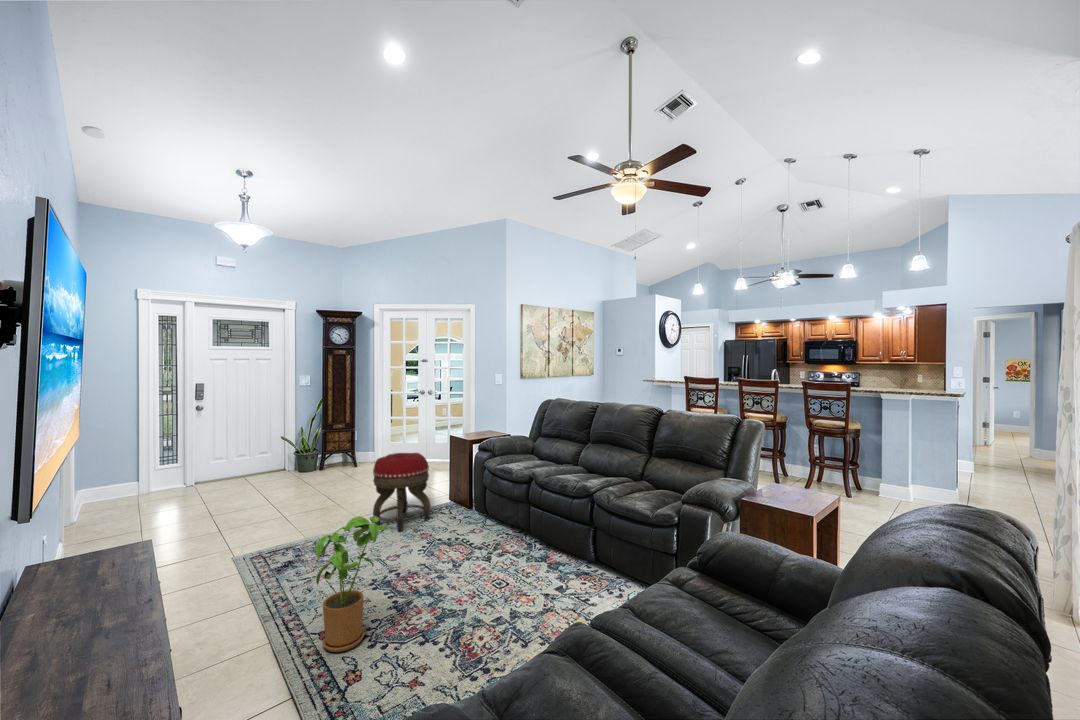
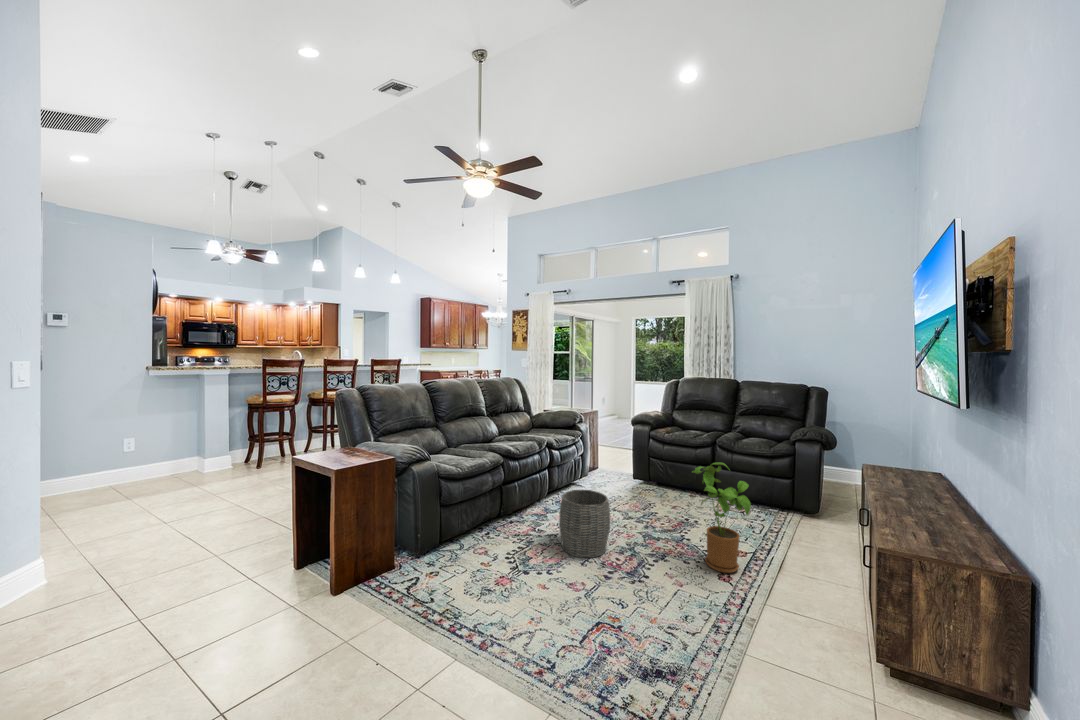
footstool: present [373,453,430,531] -> none [418,481,514,630]
woven basket: none [417,509,467,574] -> present [559,490,610,558]

